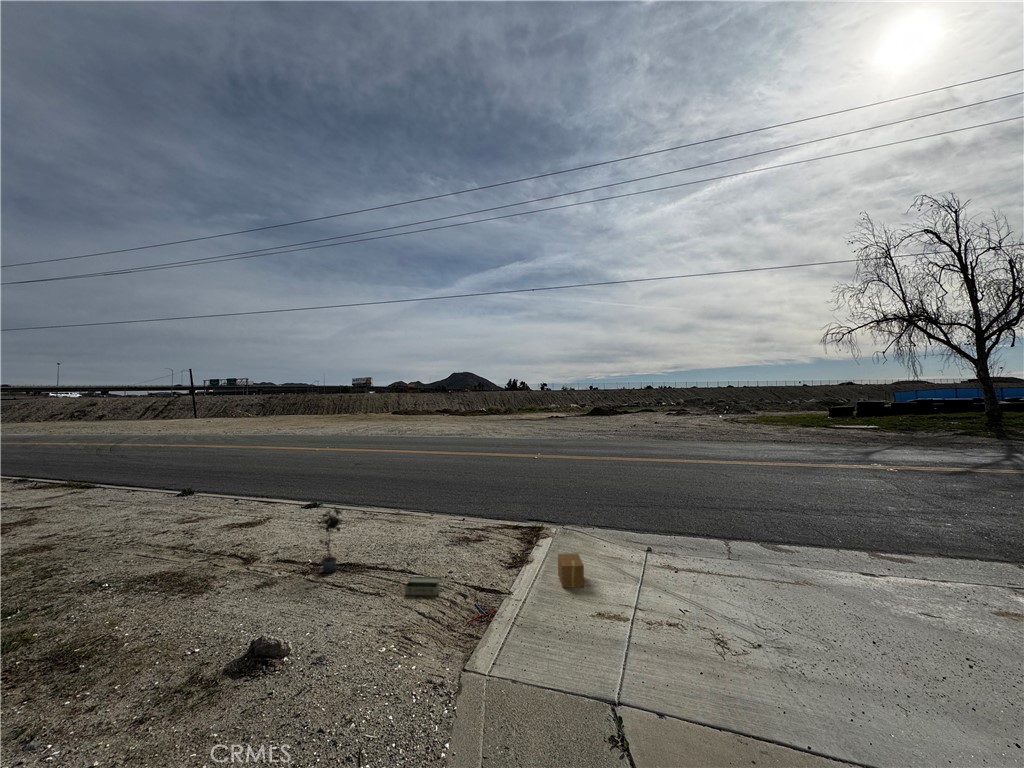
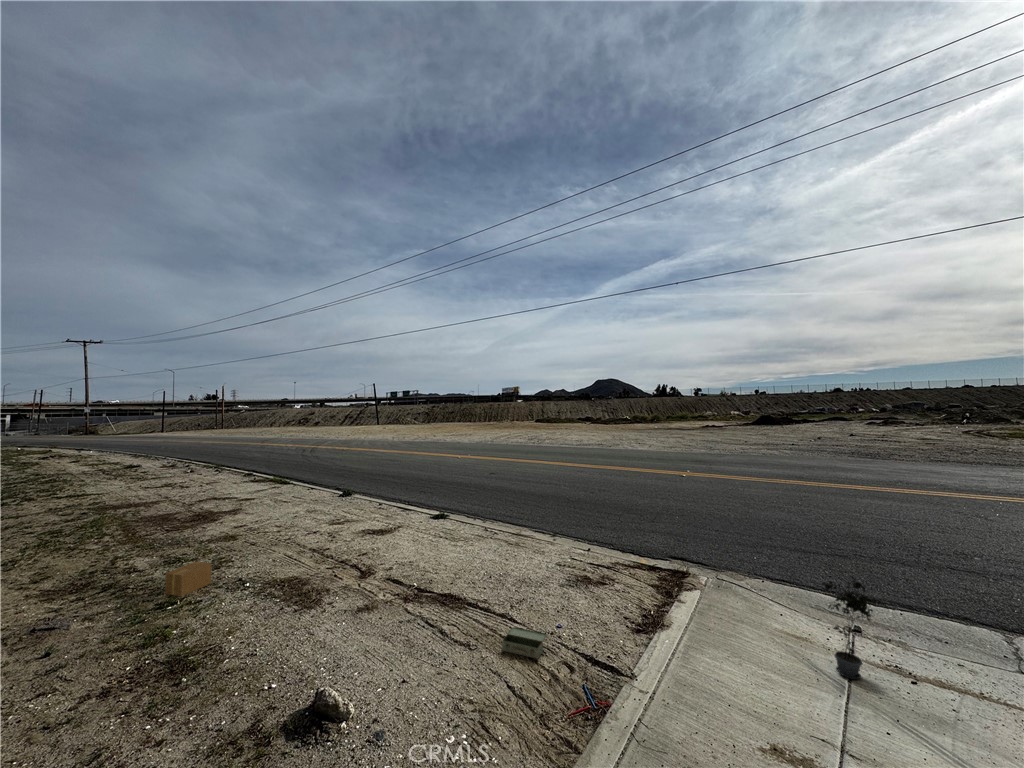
potted plant: present [319,506,343,573] -> present [823,576,887,679]
cardboard box: present [558,553,584,588] -> present [165,562,211,596]

